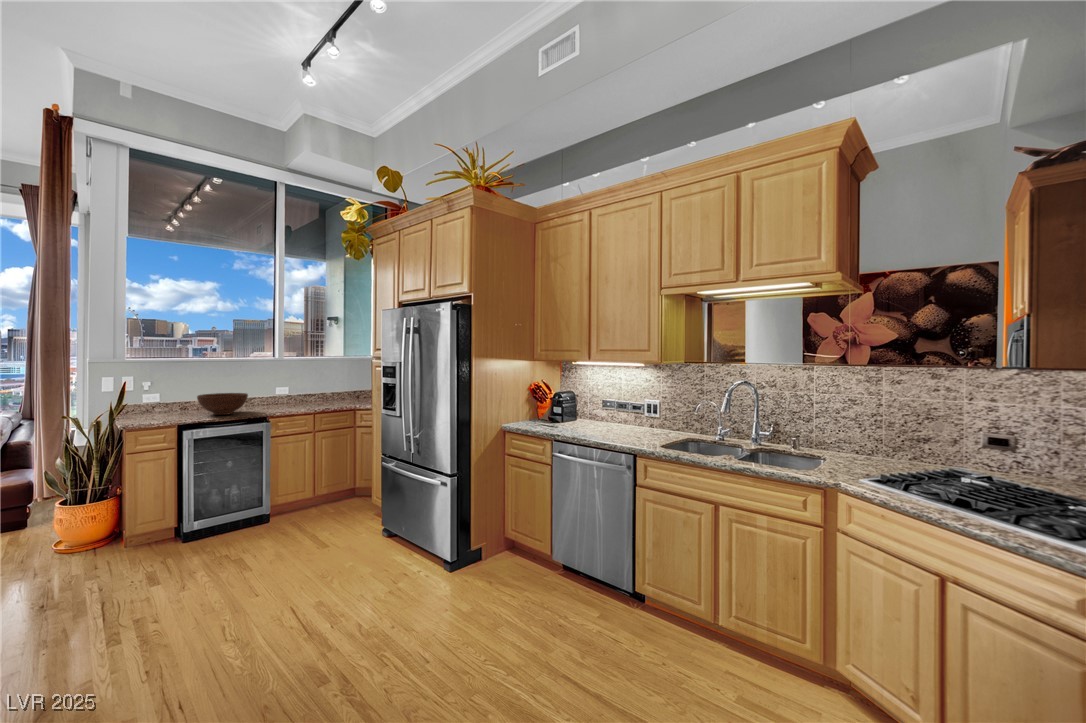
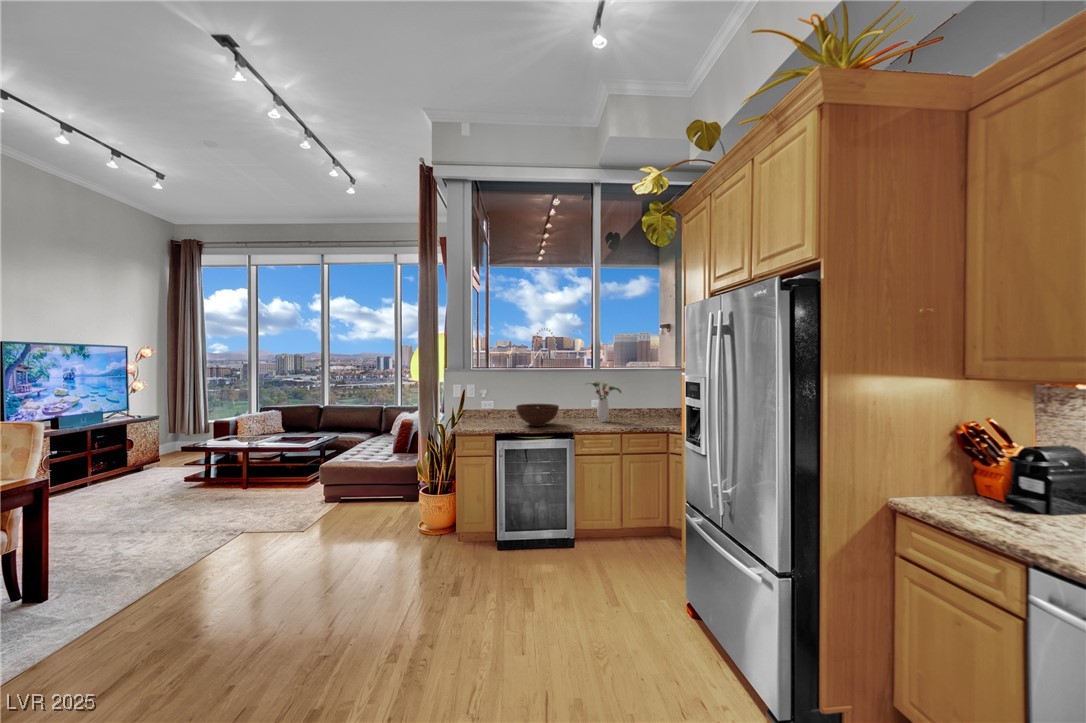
flower arrangement: none [275,369,312,407] -> present [592,381,621,422]

